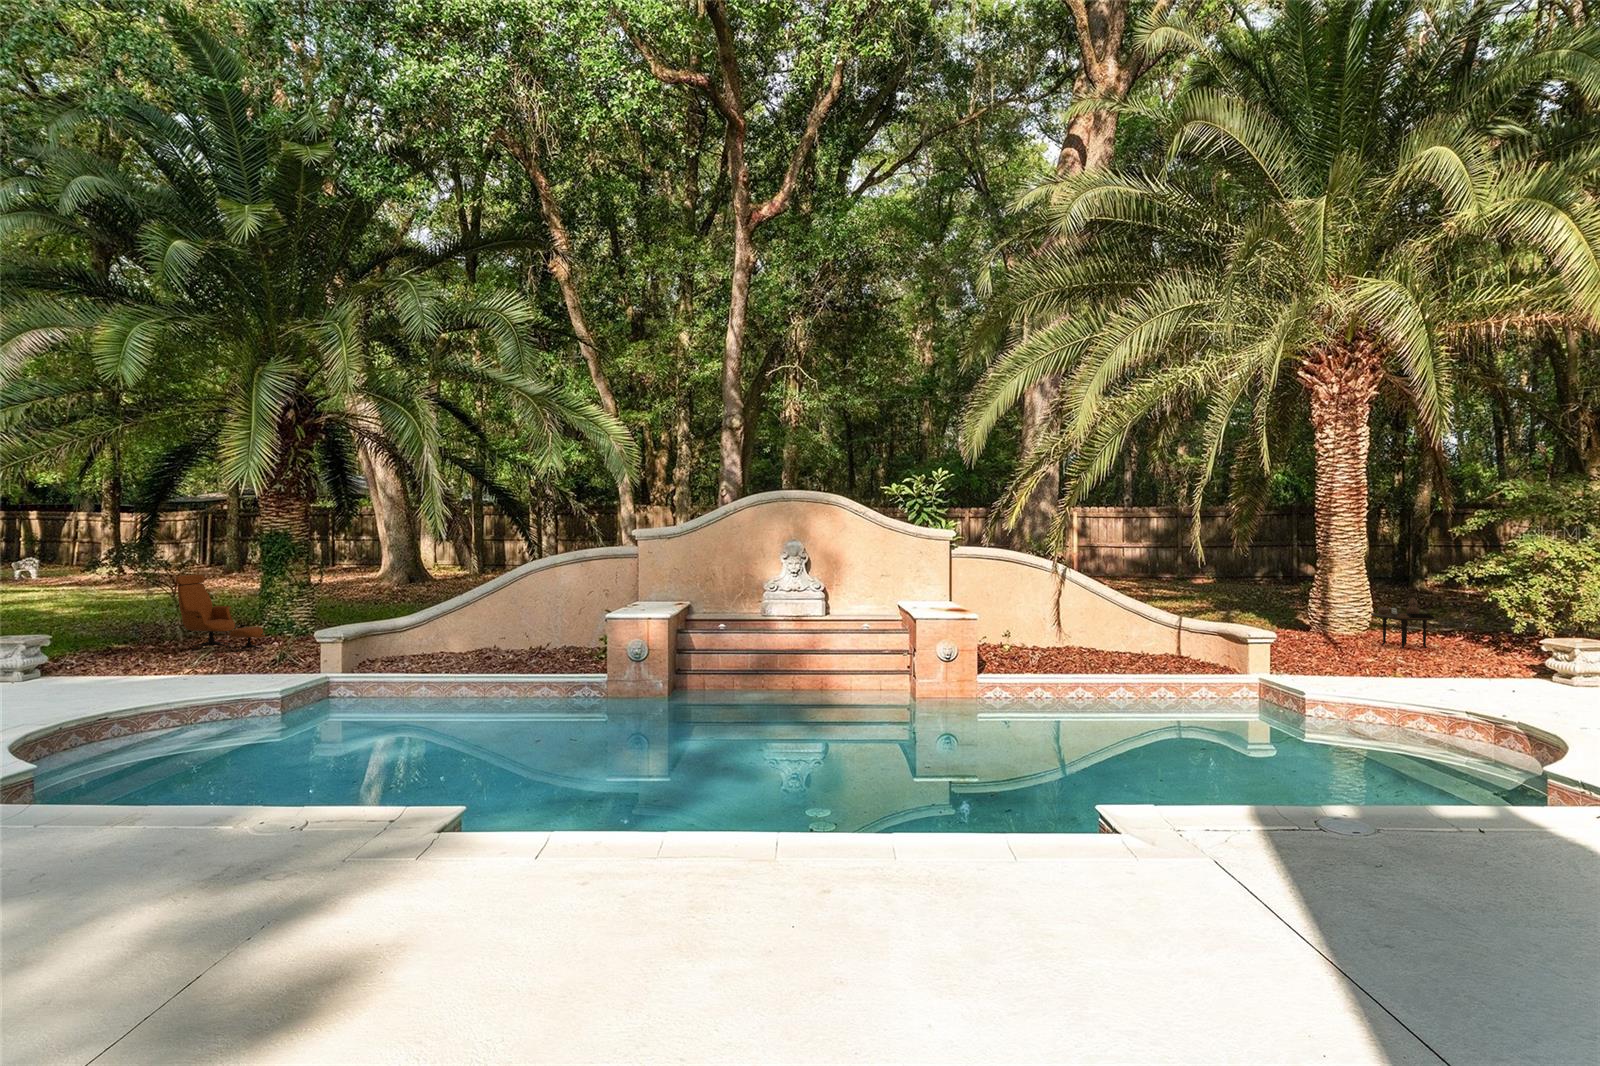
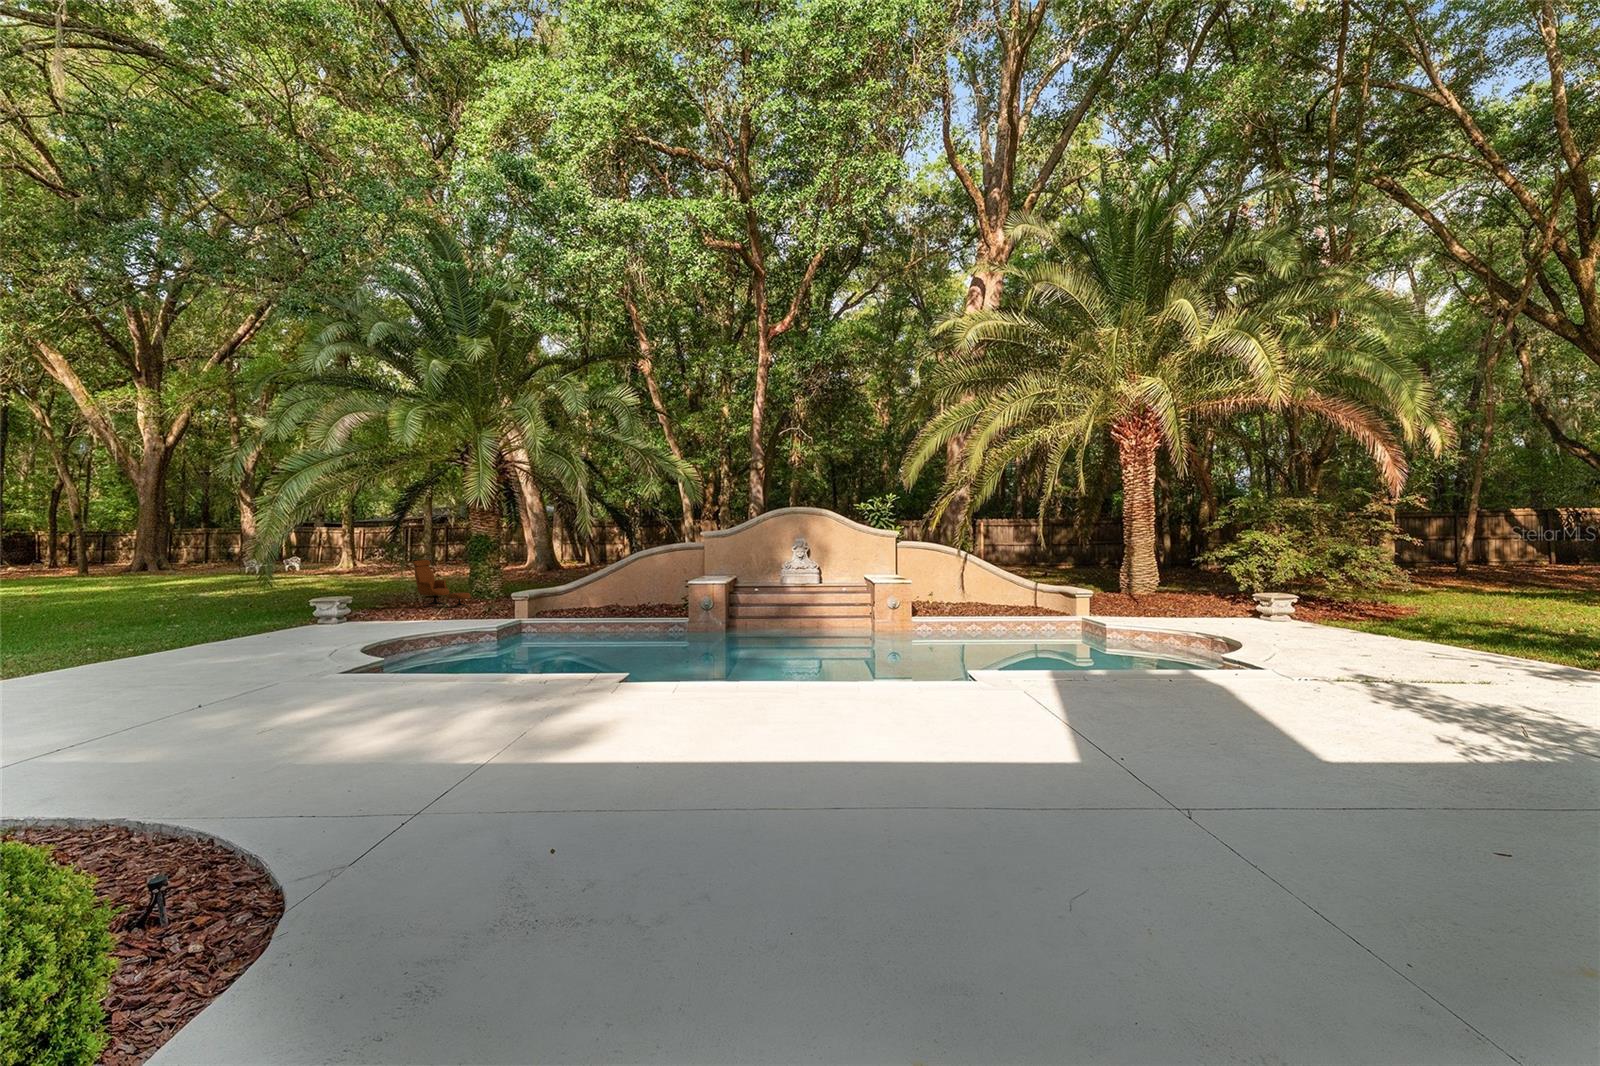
side table: present [1371,598,1436,649] -> none [1156,571,1197,603]

